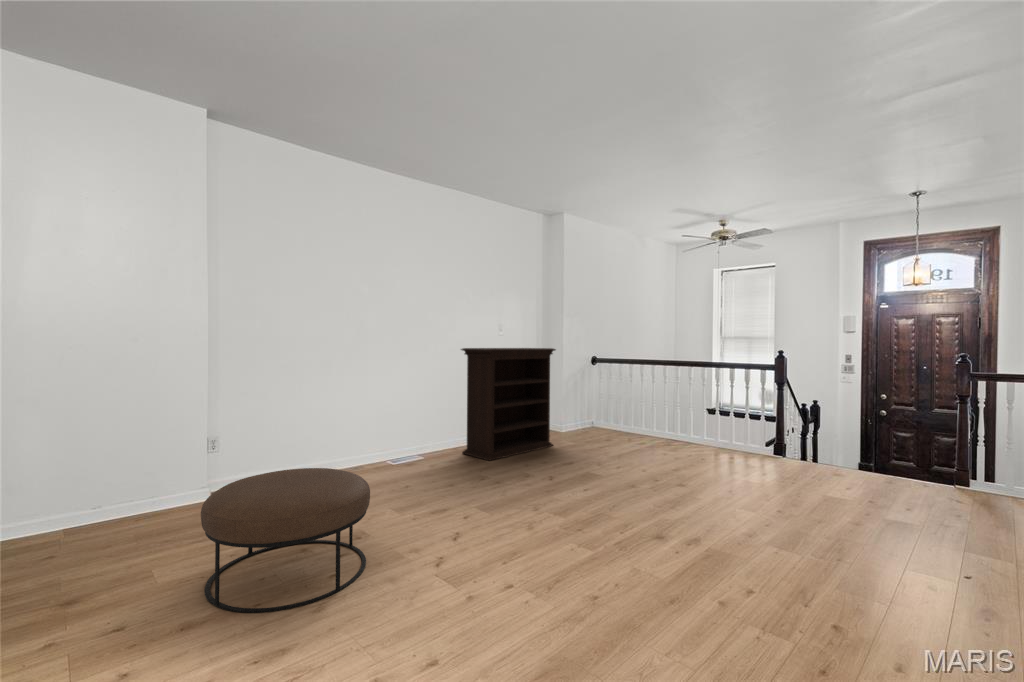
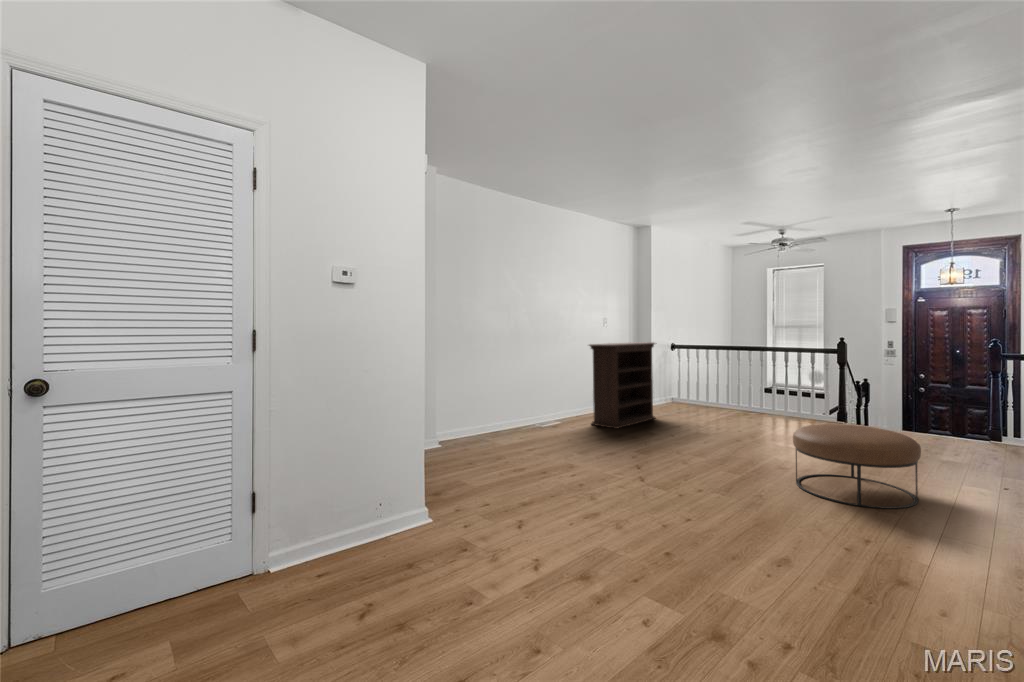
ottoman: present [201,468,370,613] -> present [793,424,921,509]

